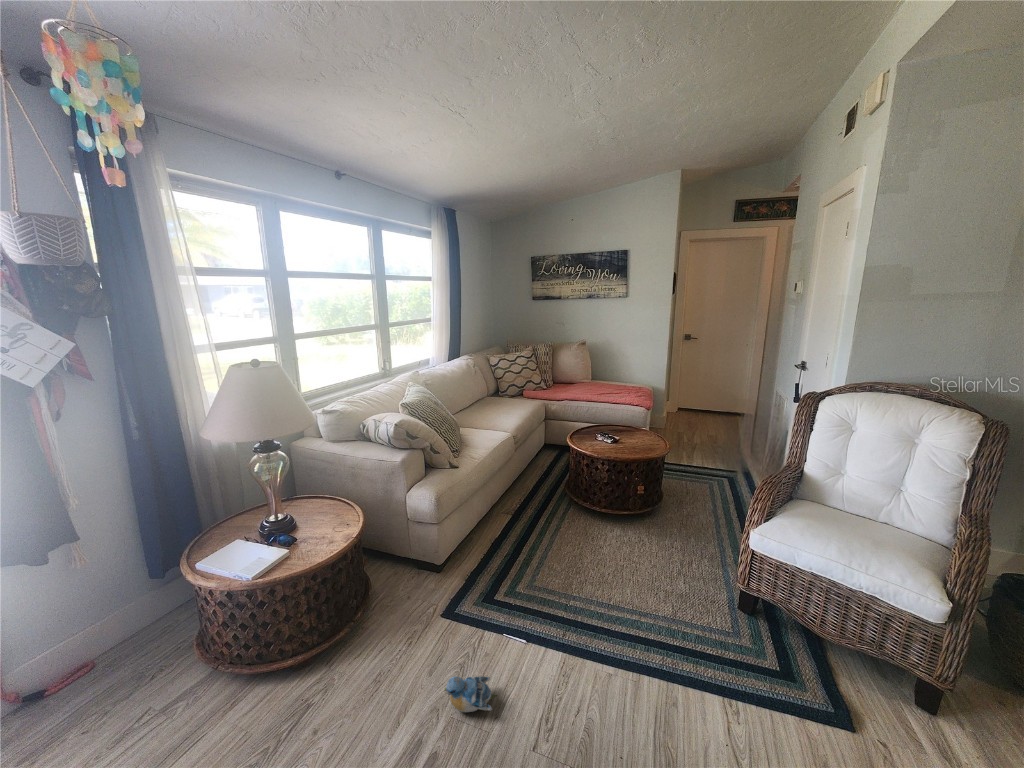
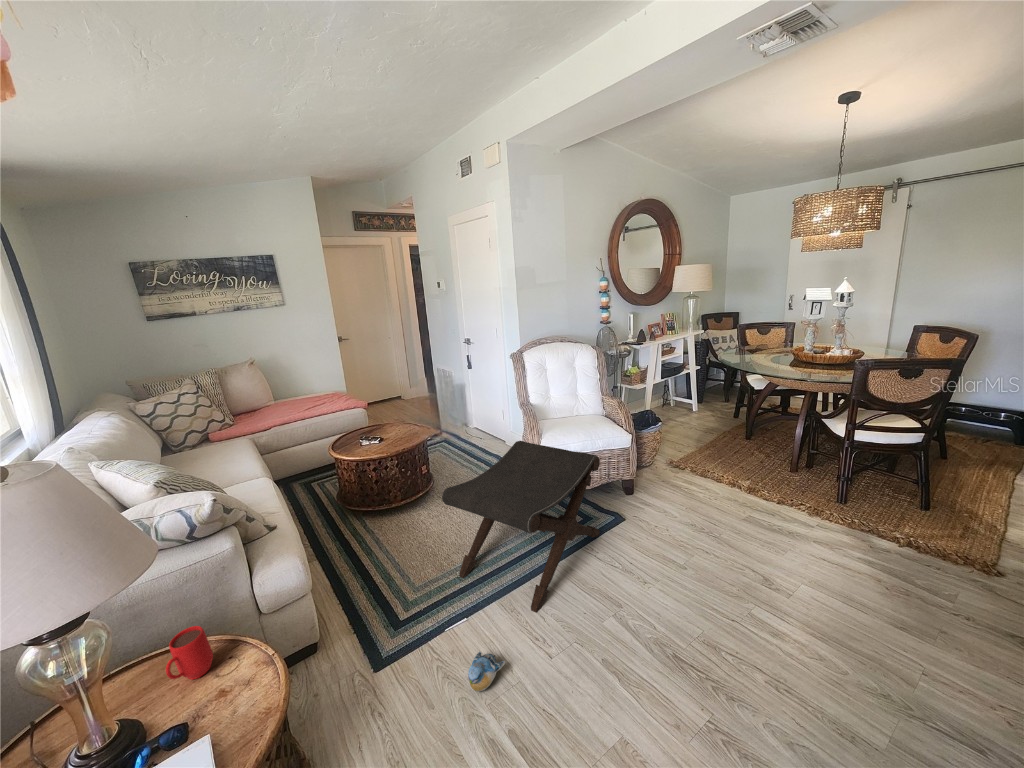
mug: none [310,491,341,524] -> present [166,626,213,680]
footstool: none [565,505,794,711] -> present [442,441,600,613]

